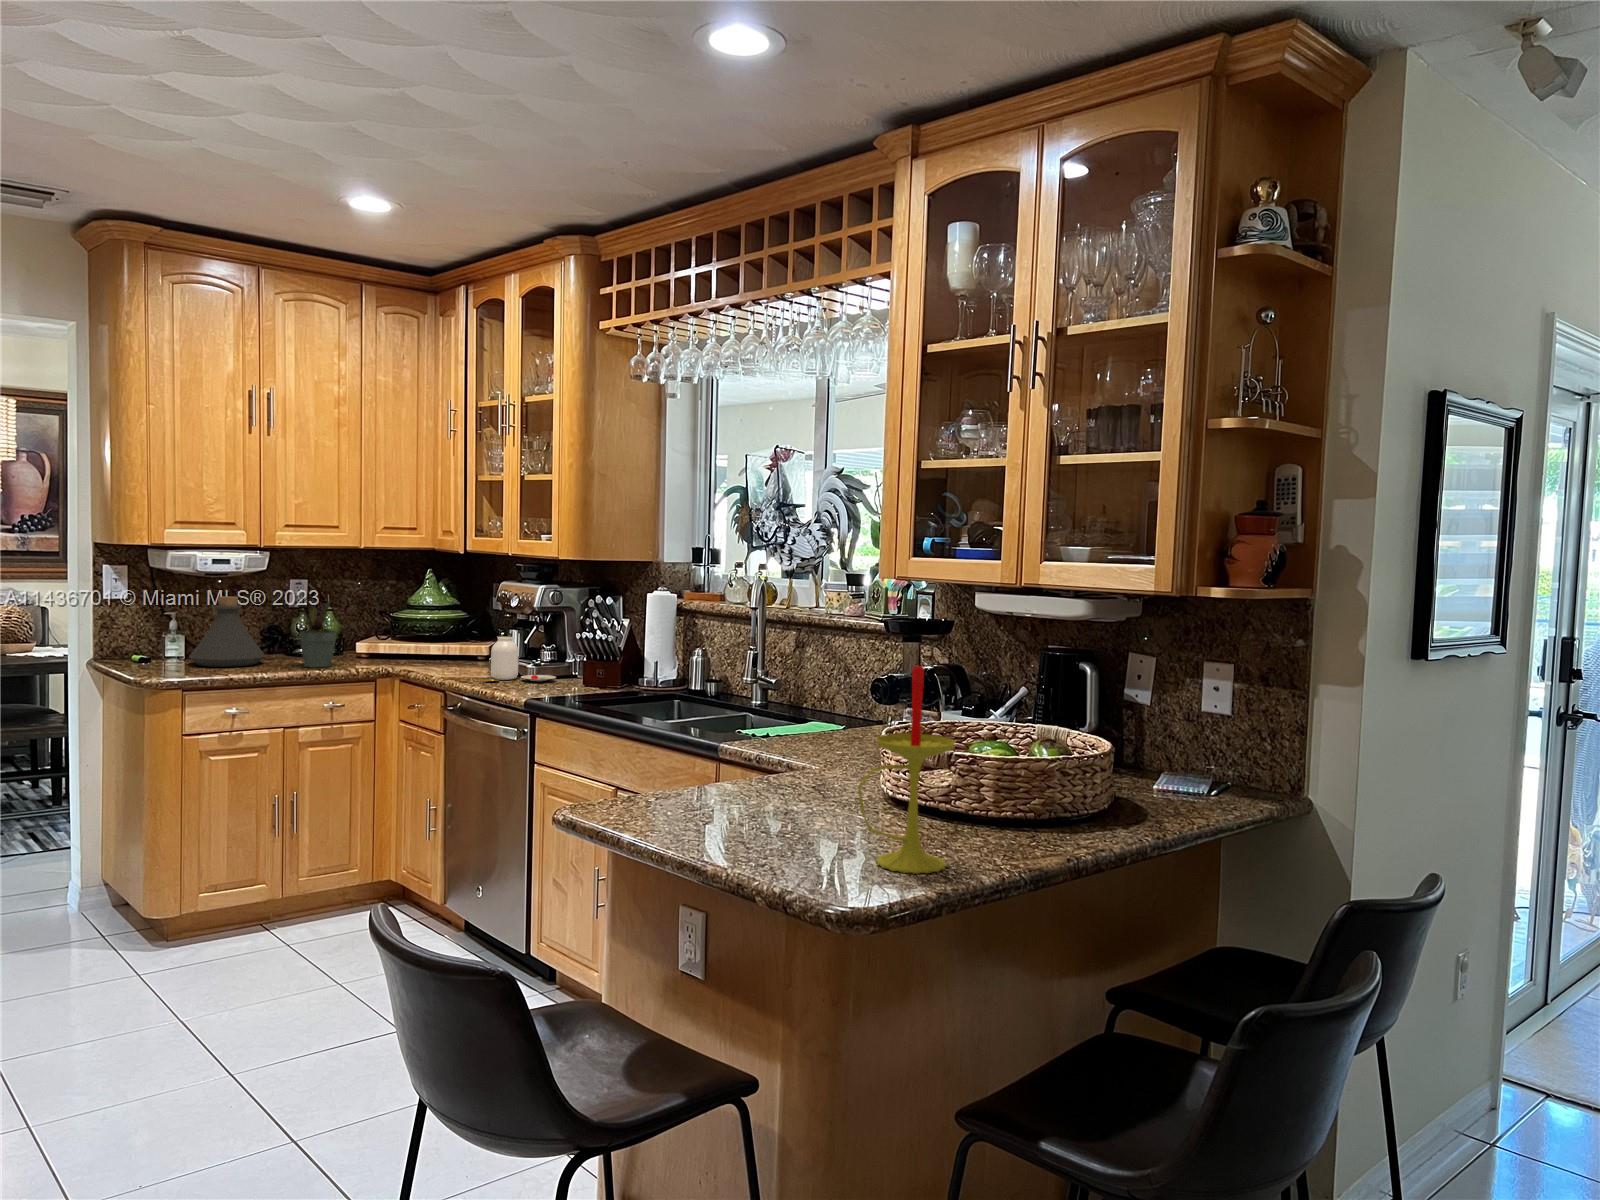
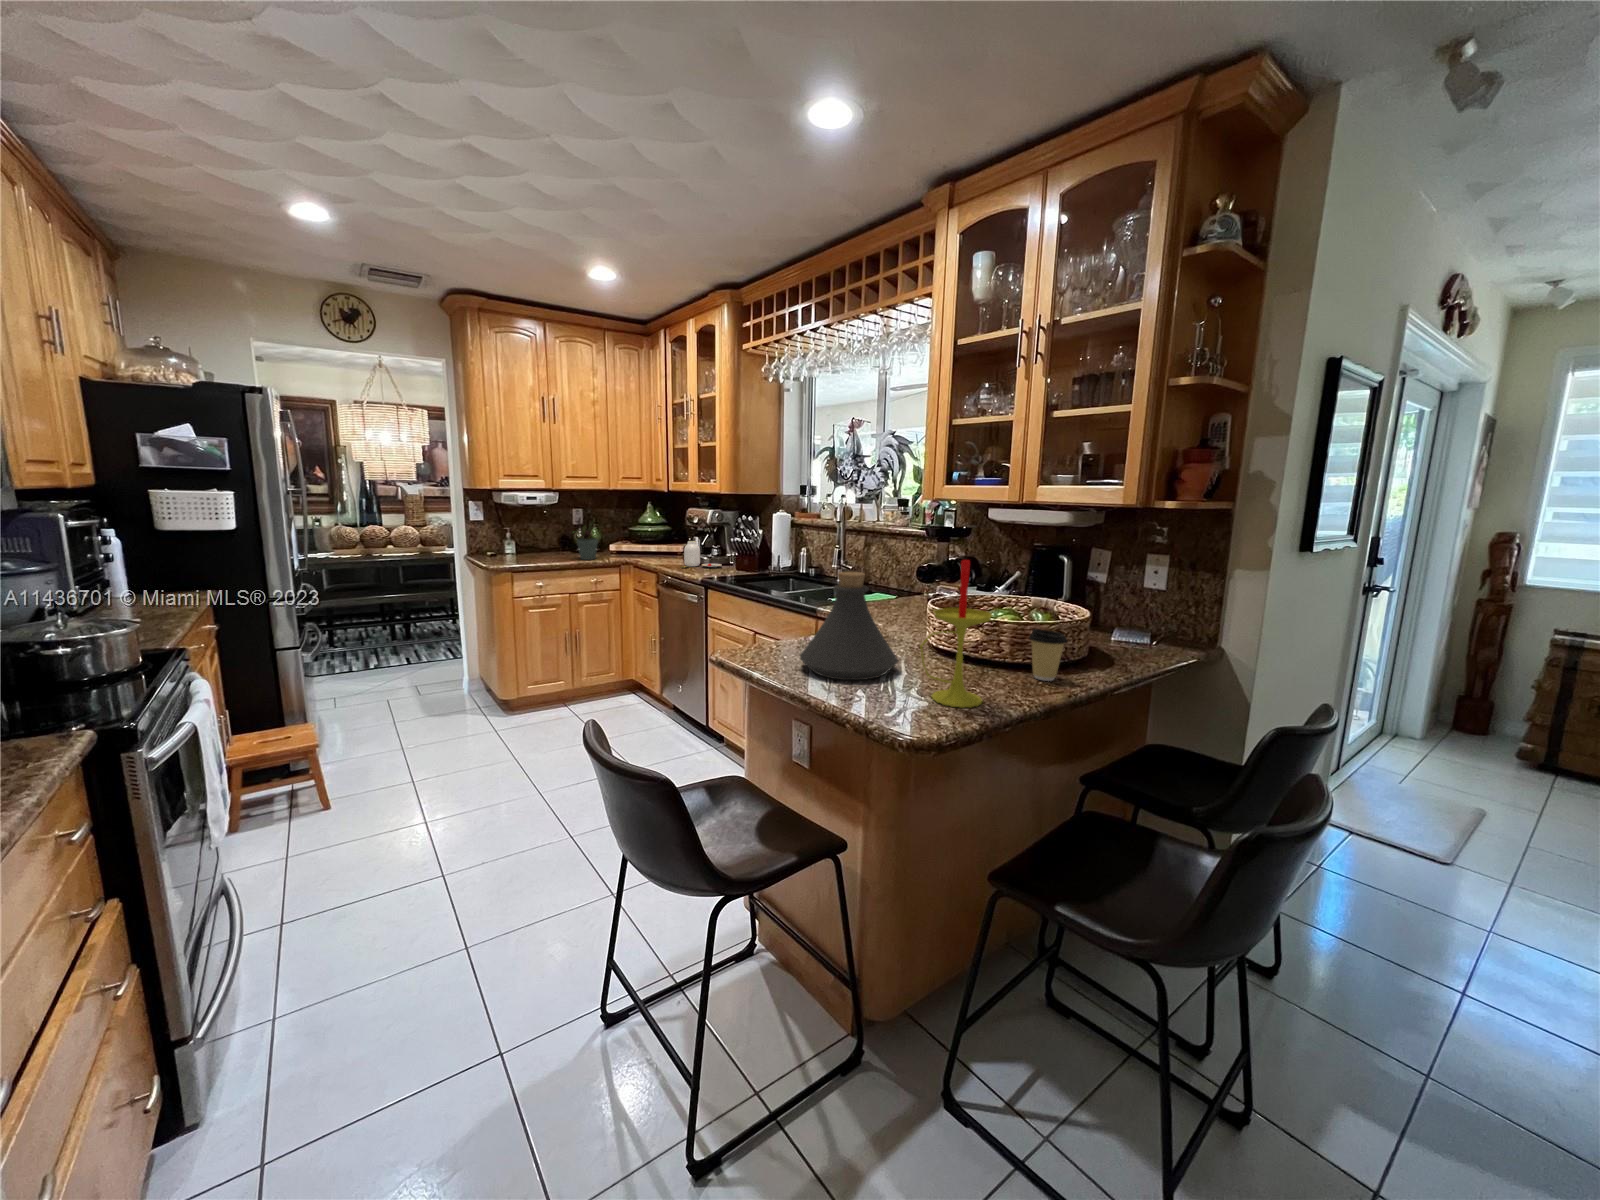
bottle: present [189,596,265,667] -> present [800,572,898,680]
coffee cup: none [1018,766,1070,841] -> present [1029,629,1067,681]

